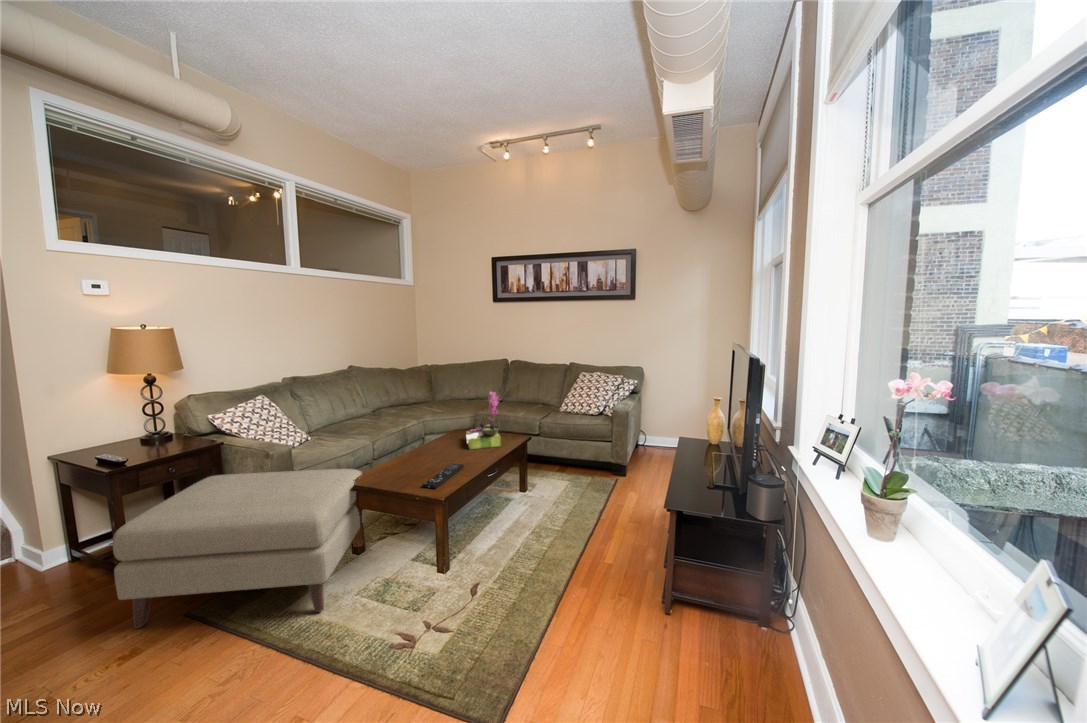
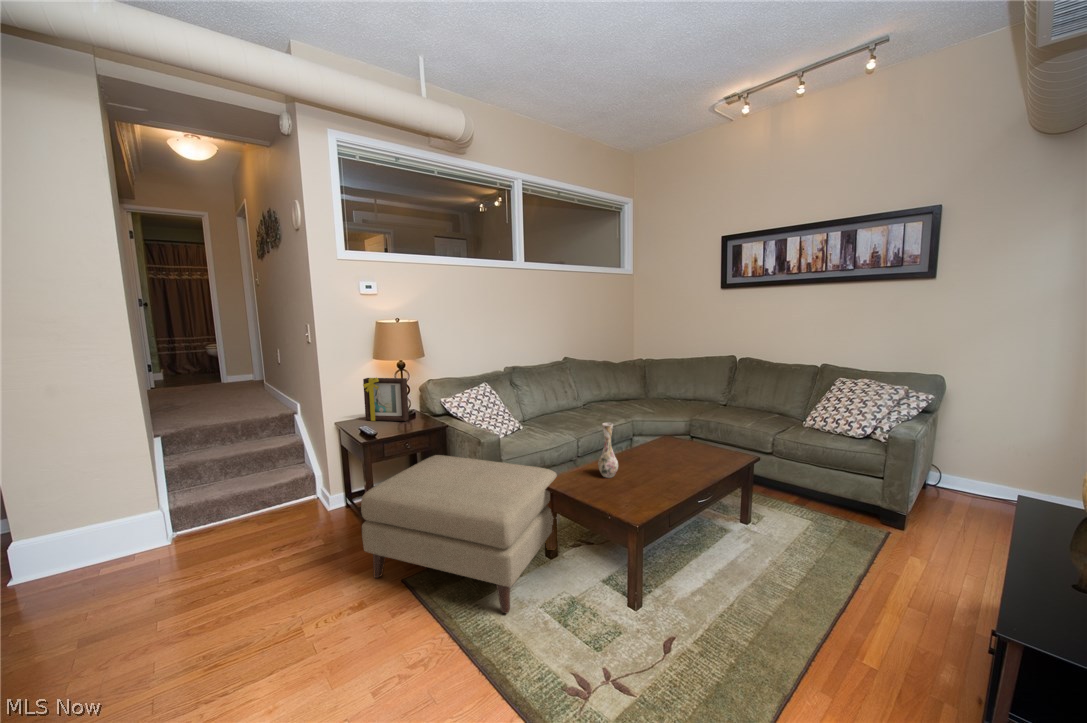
flower arrangement: present [466,392,501,449] -> none [672,397,720,467]
picture frame: none [87,394,163,450] -> present [363,377,409,421]
vase: none [402,418,421,468] -> present [598,423,618,478]
remote control: present [422,464,464,489] -> none [615,480,666,510]

